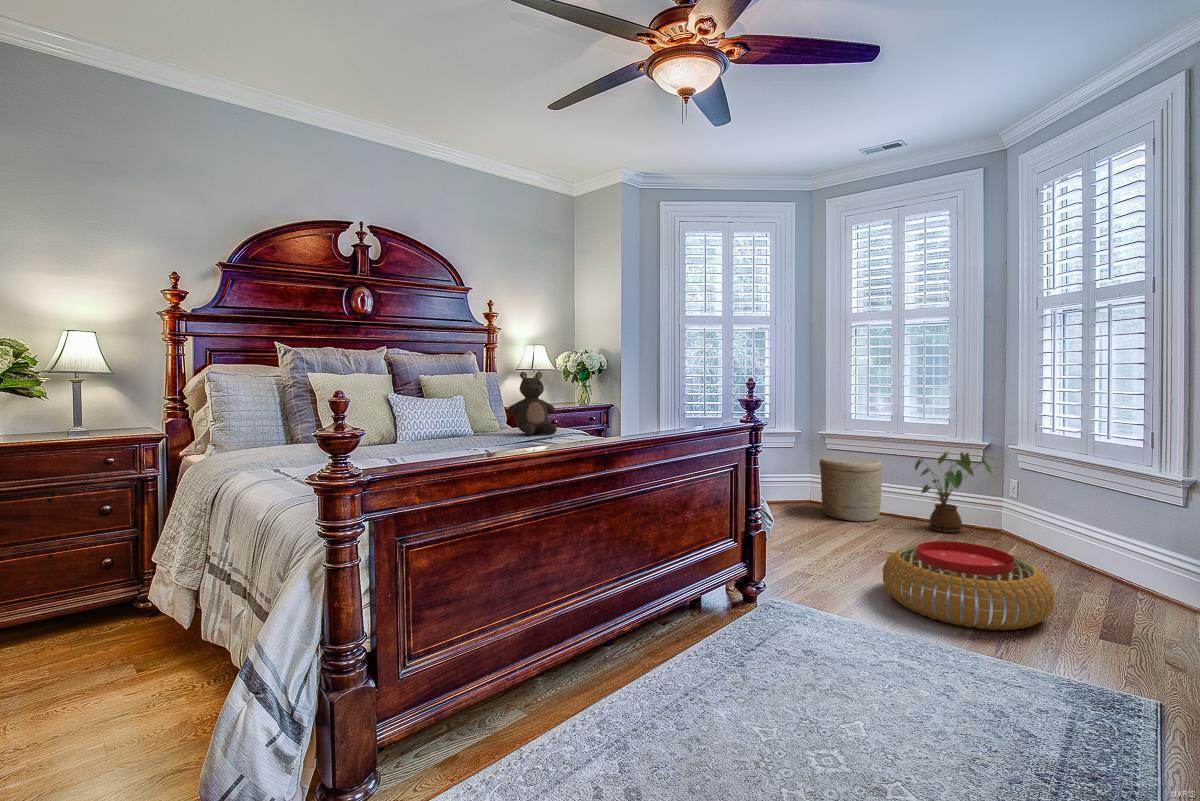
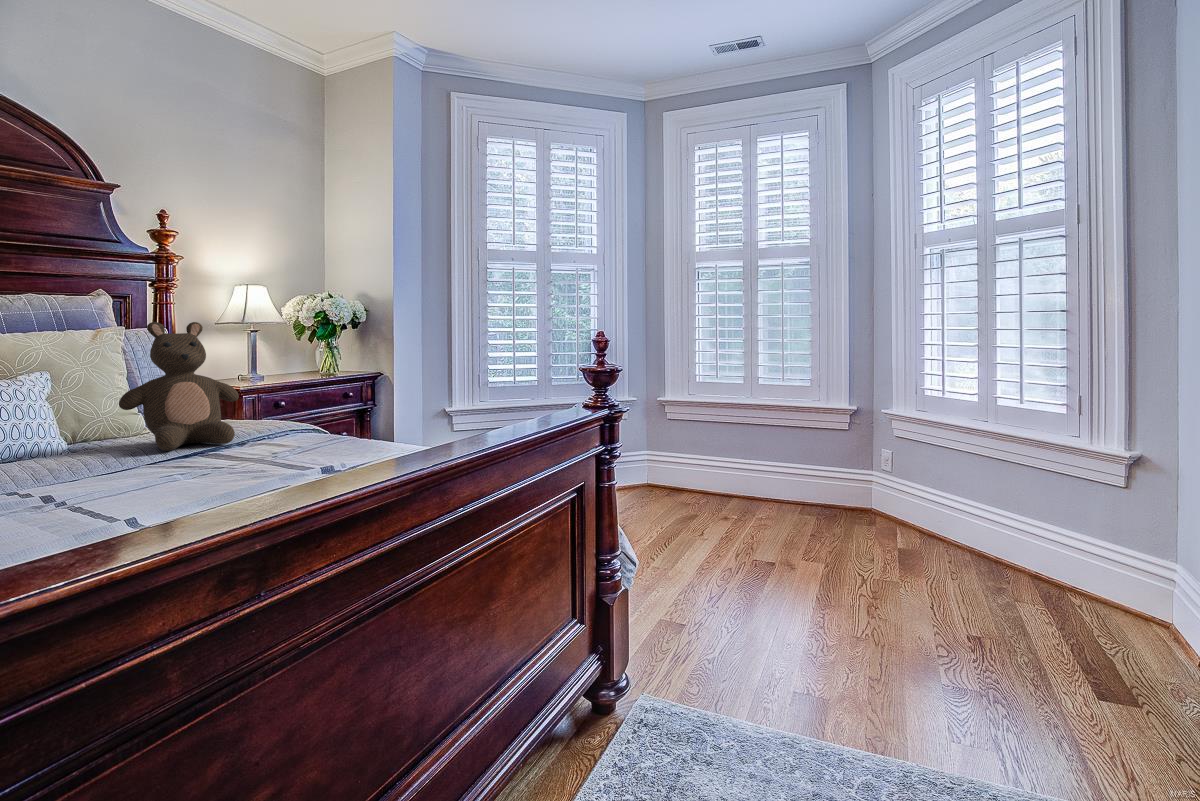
house plant: present [915,452,992,533] -> none [777,421,864,521]
woven basket: present [819,457,883,521] -> none [663,431,738,514]
pouf: present [883,541,1055,630] -> none [792,565,1038,717]

